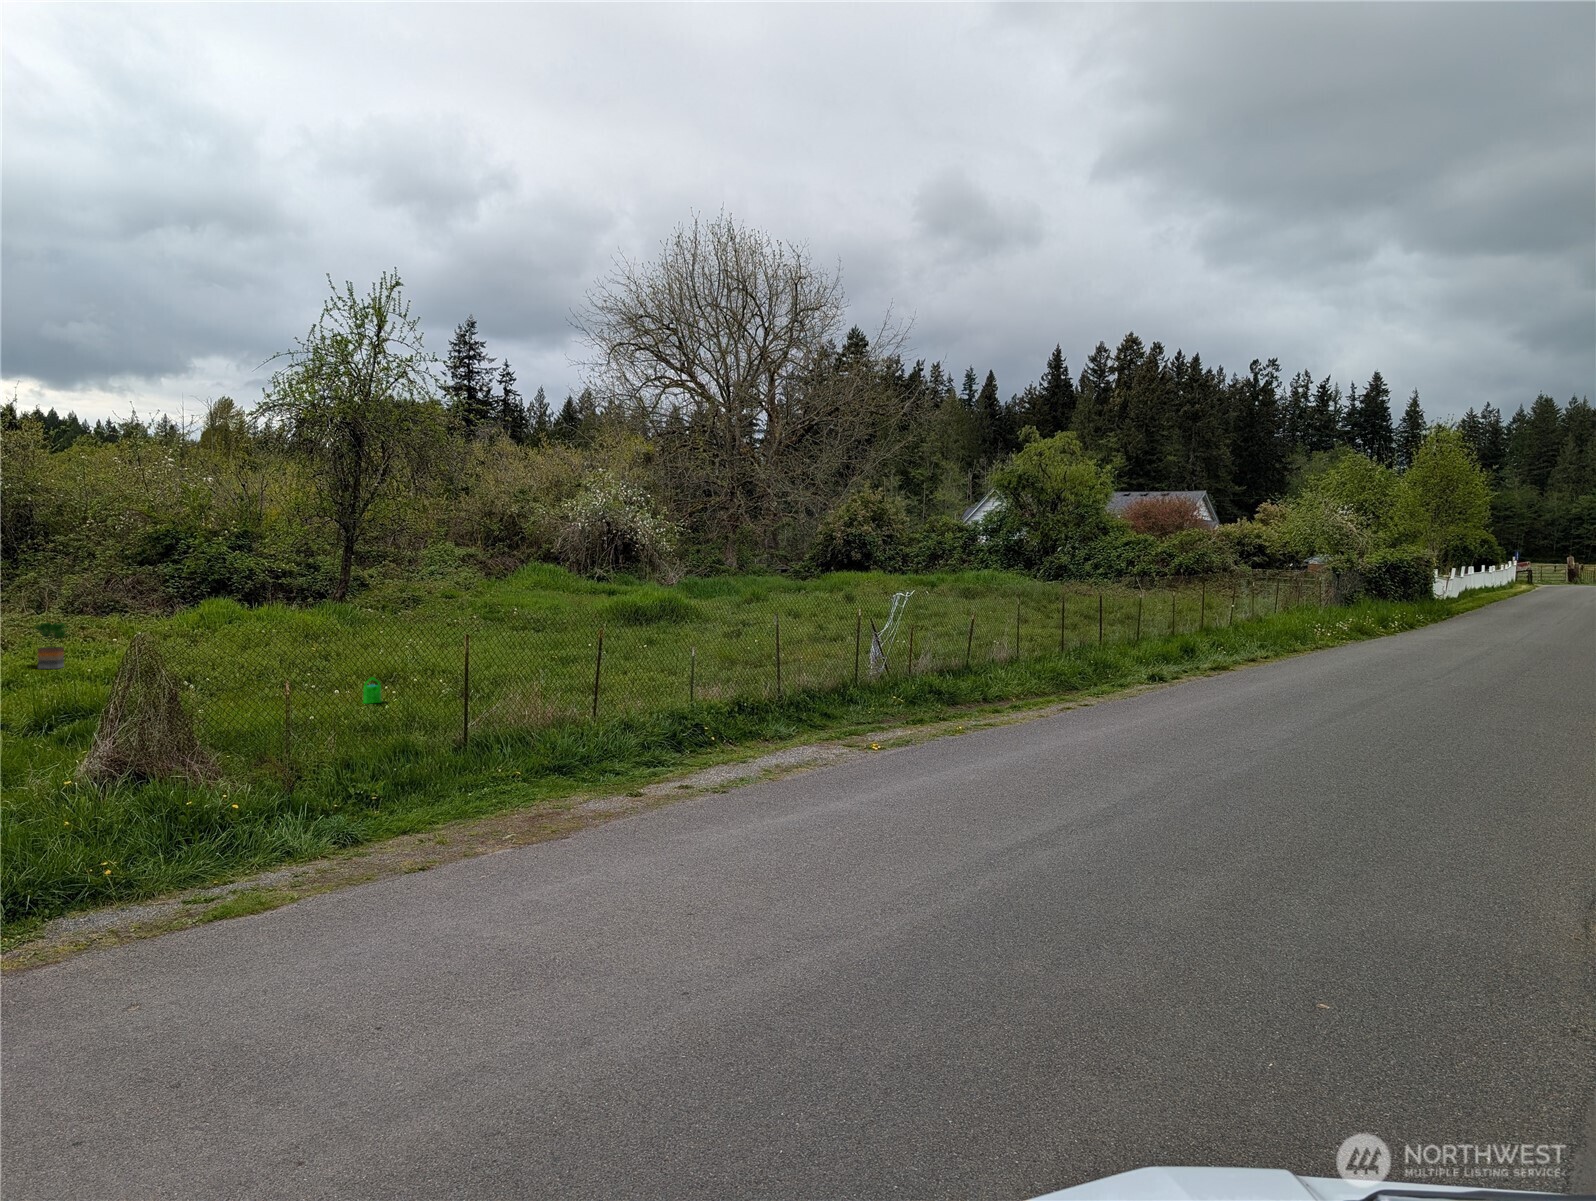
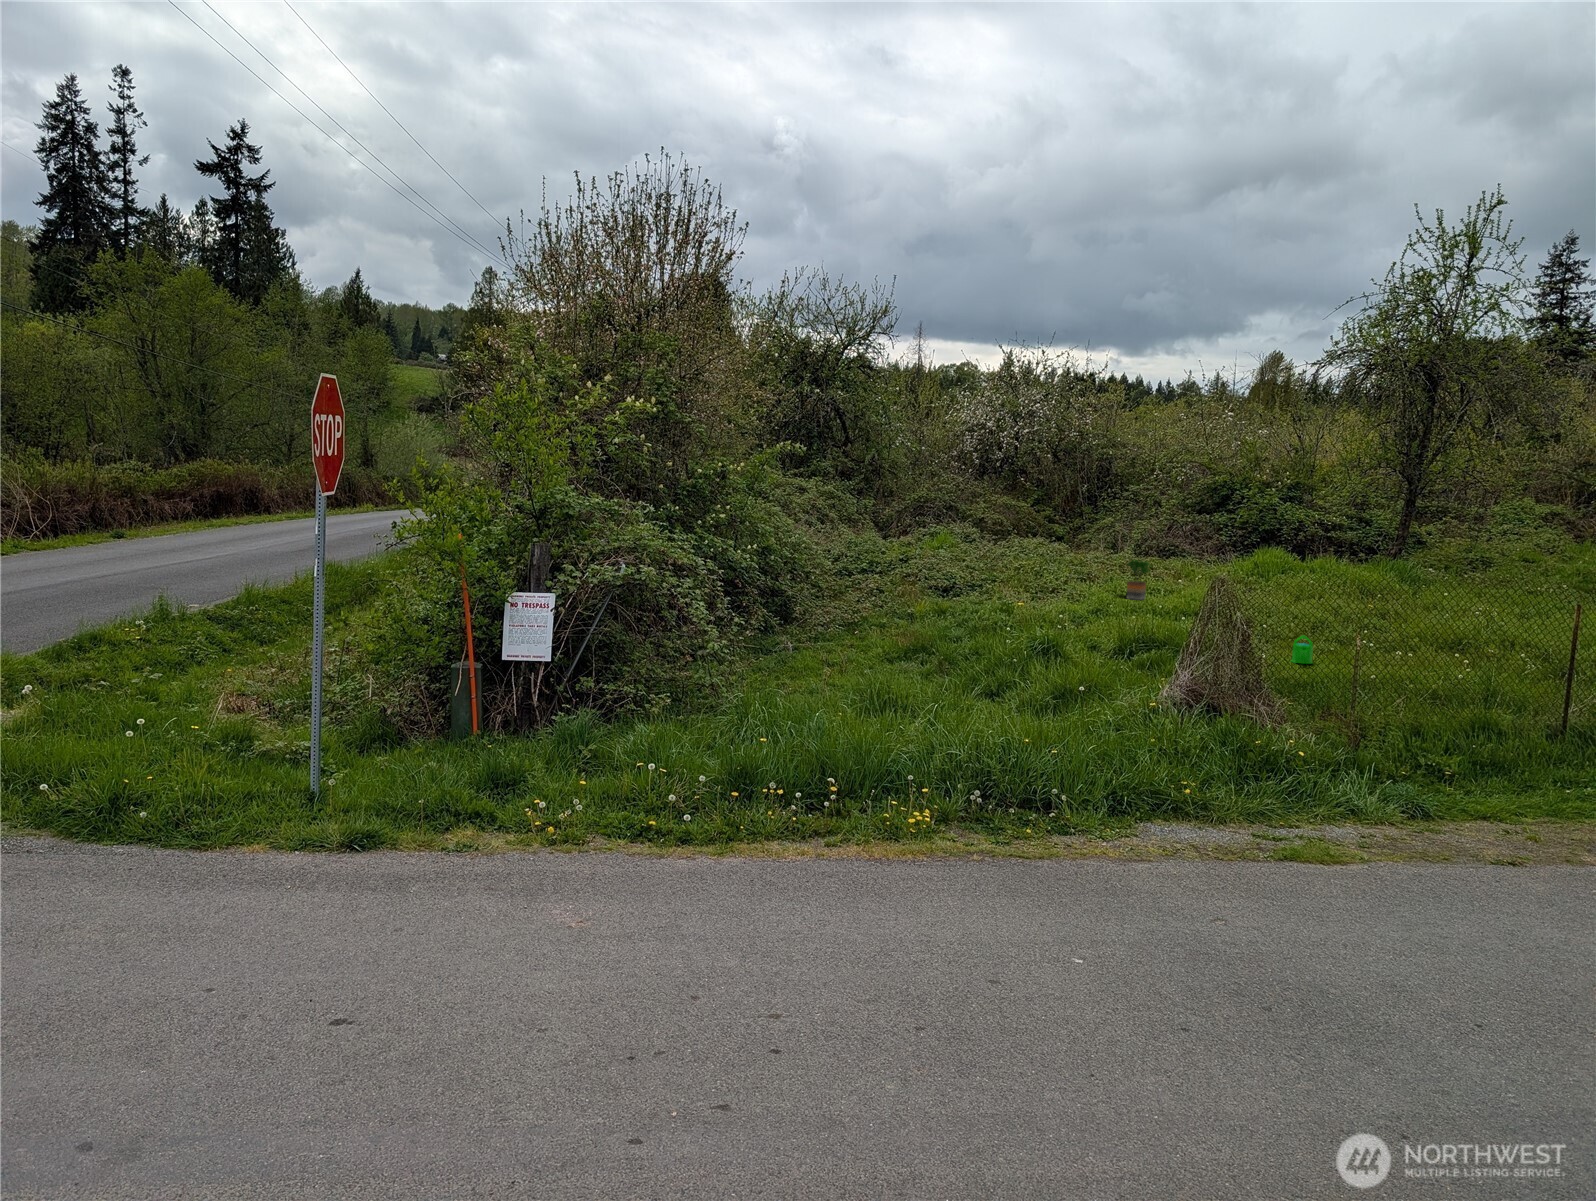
watering can: present [363,677,382,703] -> present [1291,635,1313,664]

